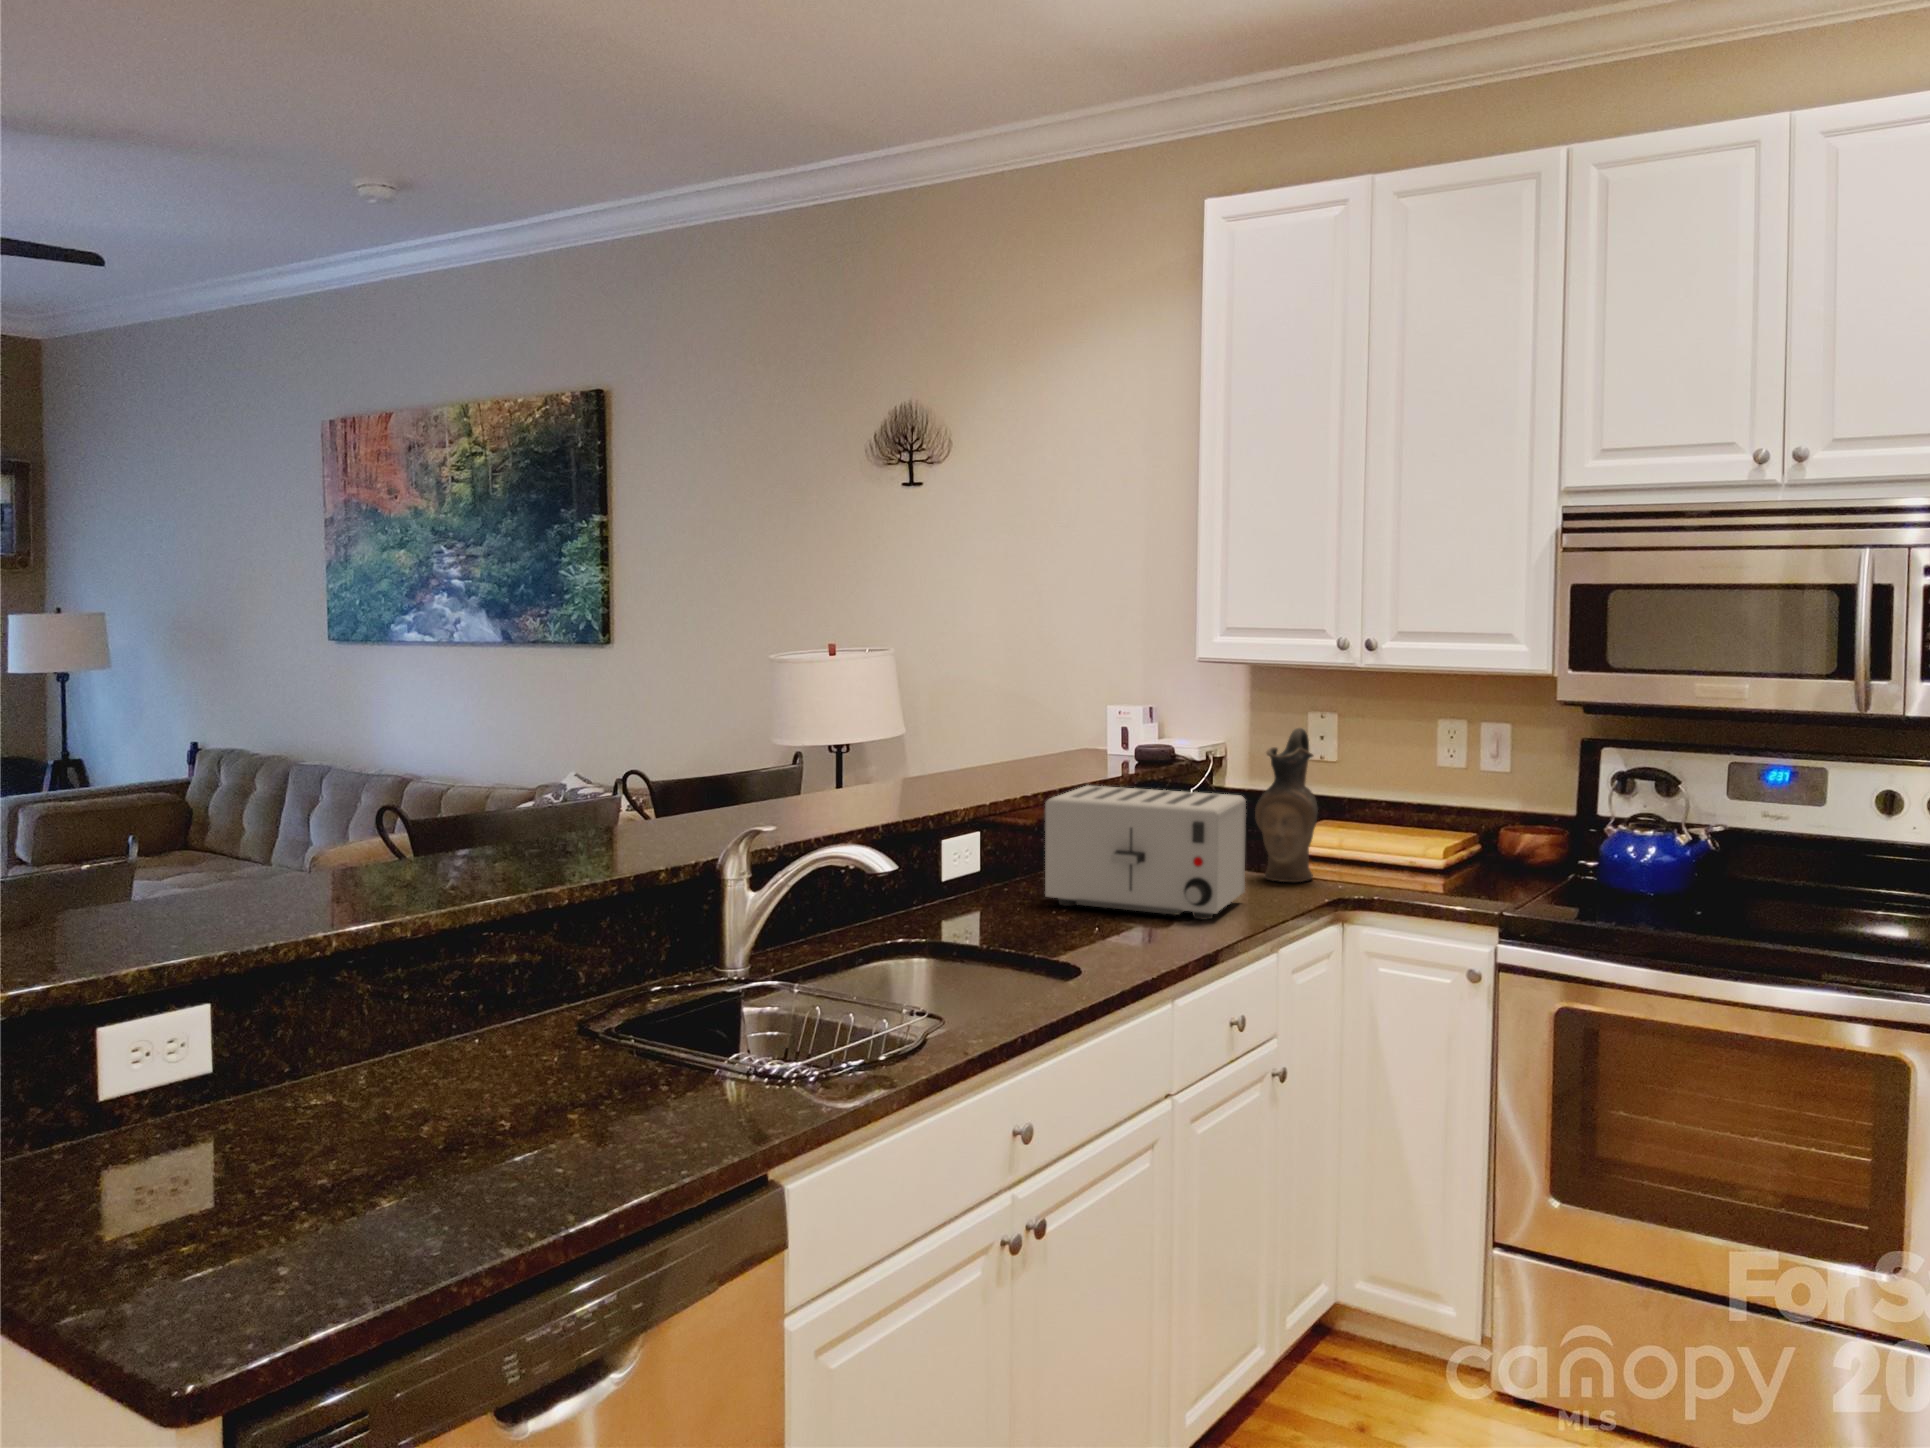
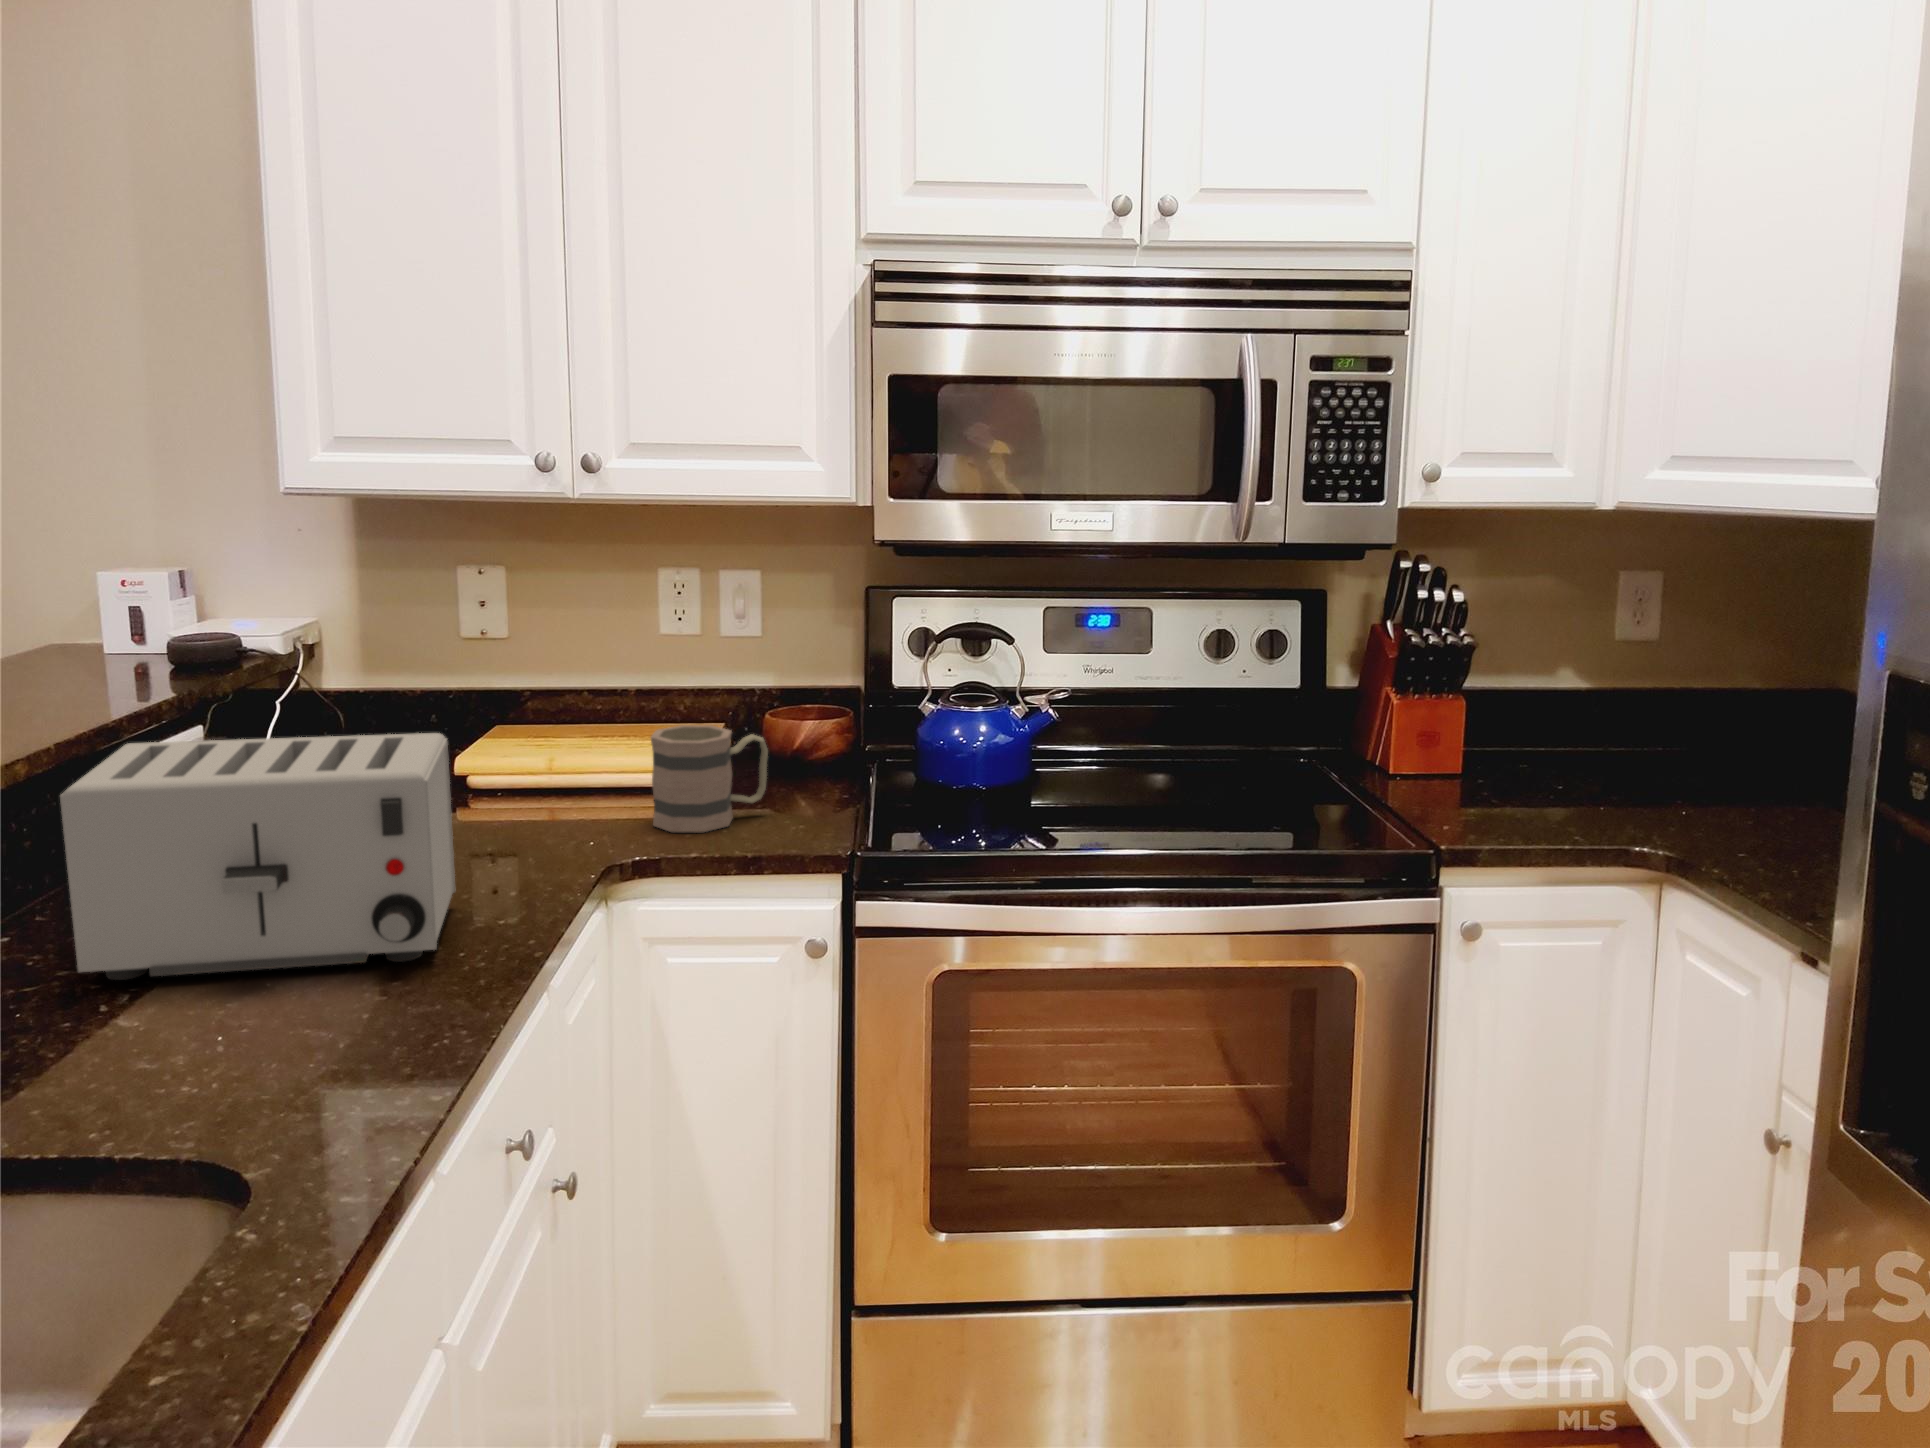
ceramic pitcher: present [1255,728,1318,882] -> none [437,601,541,850]
mug: none [1390,820,1474,891] -> present [651,725,768,832]

